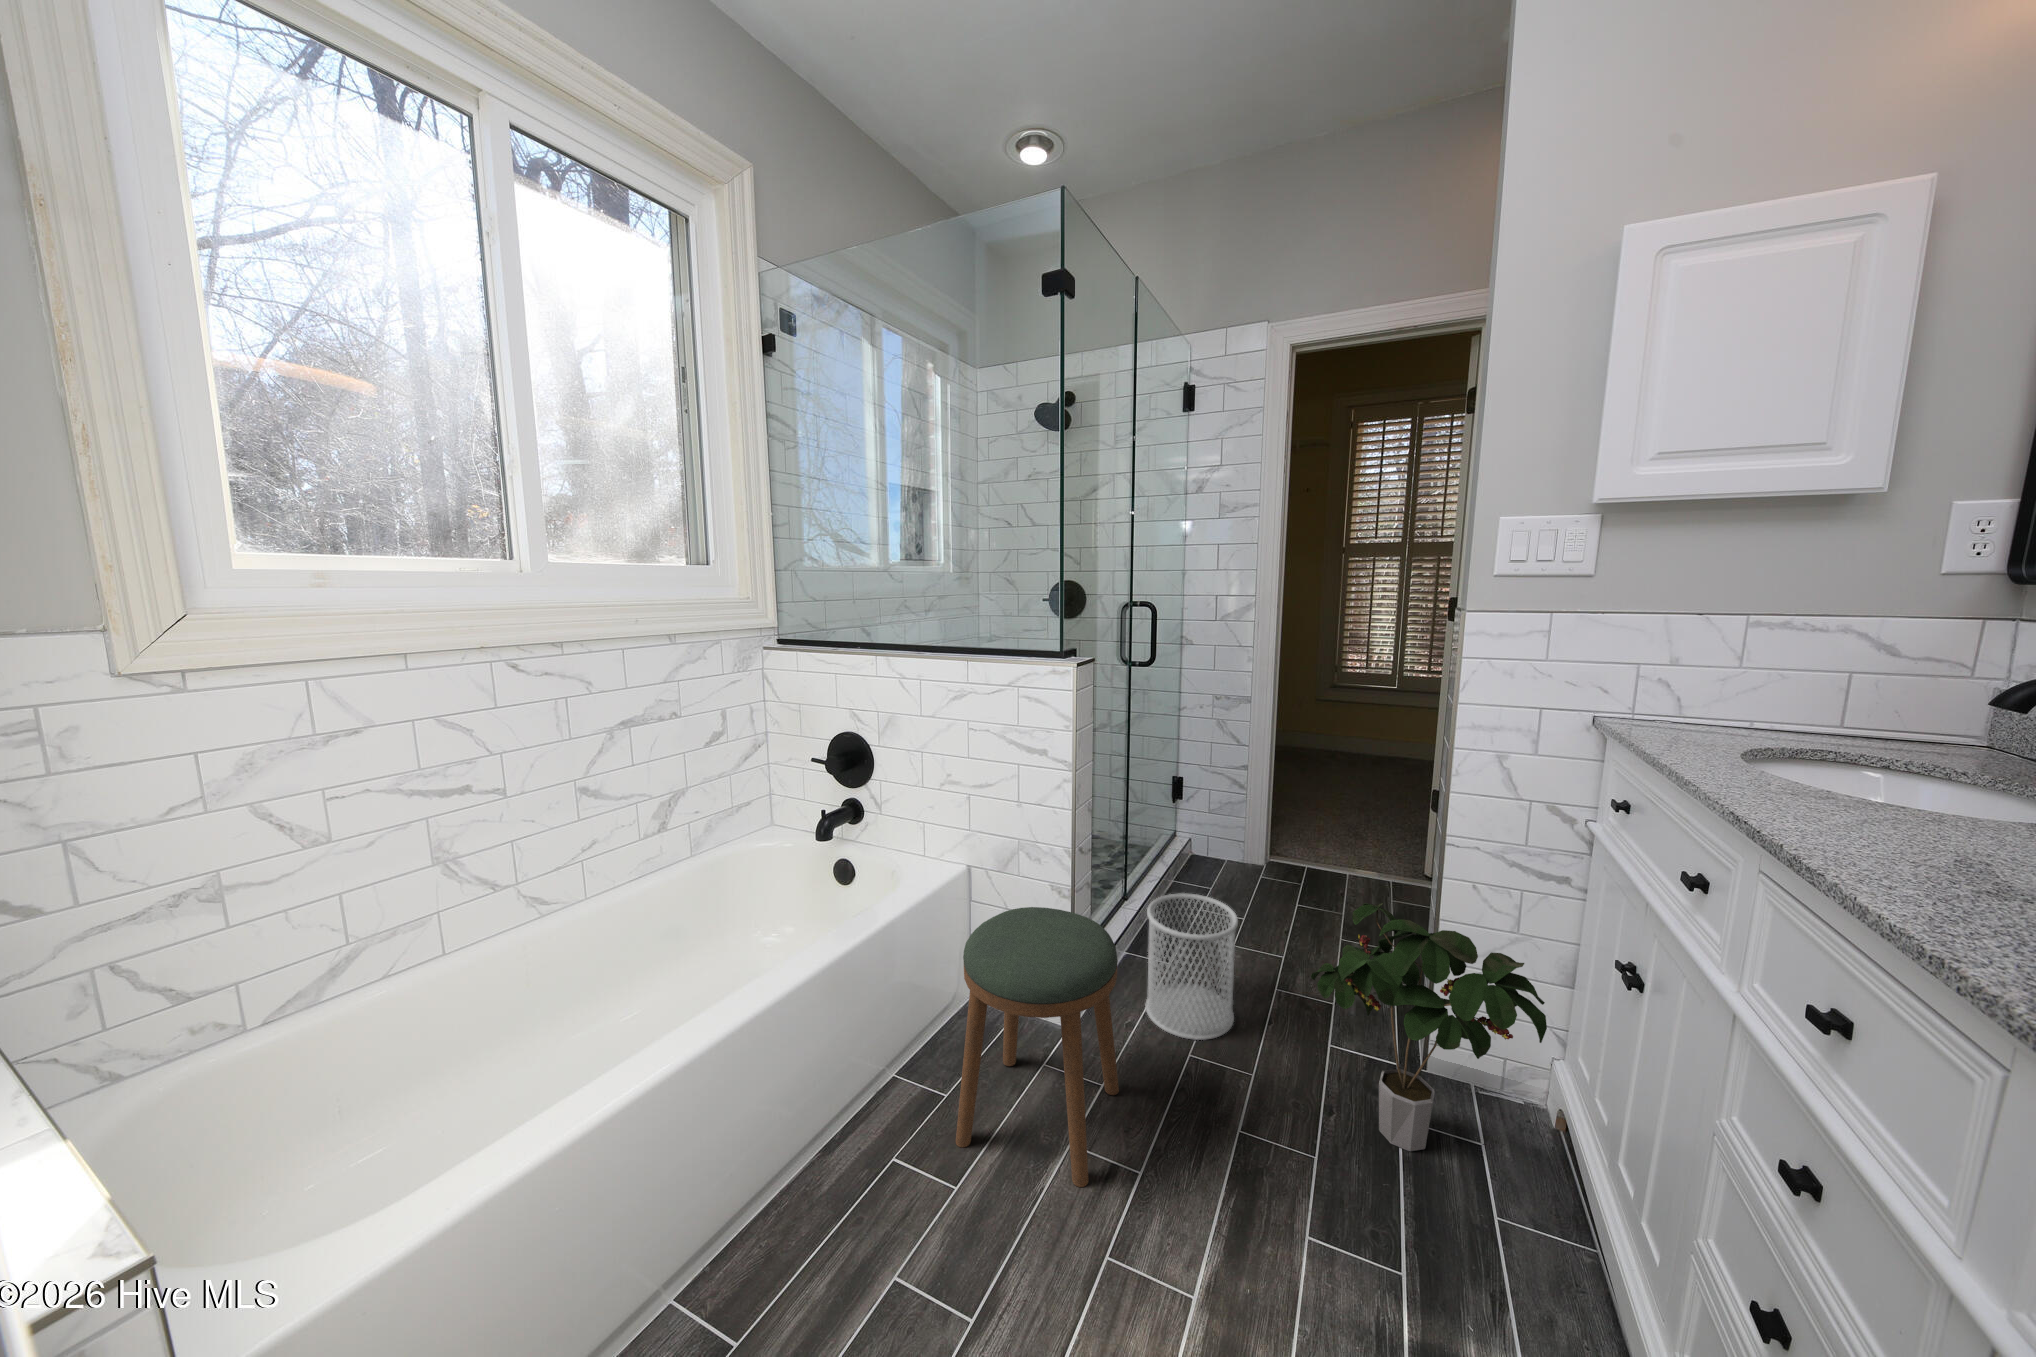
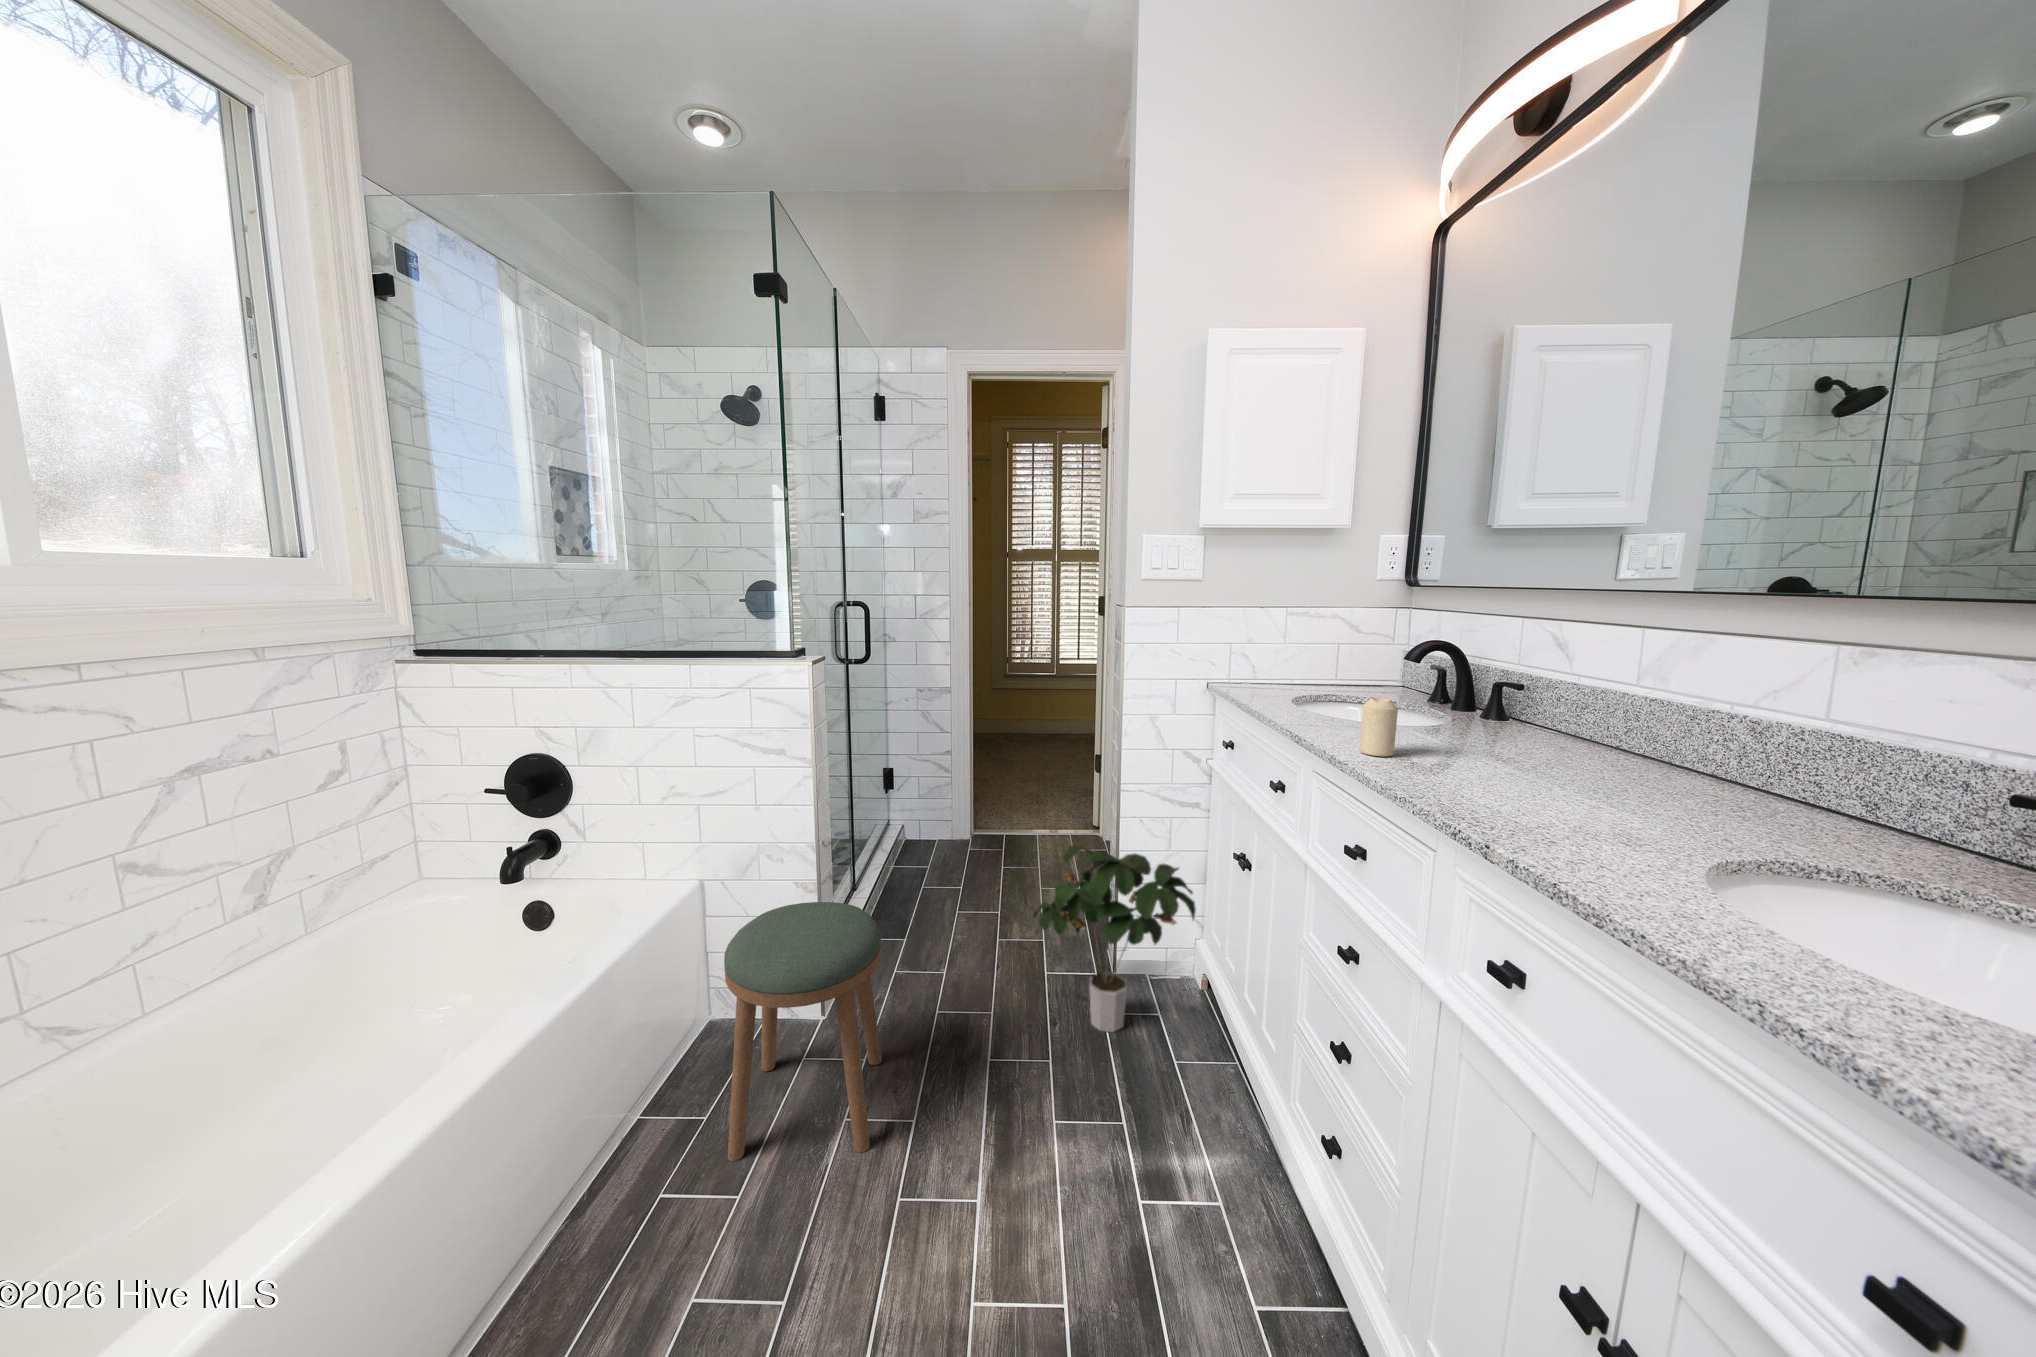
candle: none [1871,769,1971,875] -> present [1360,697,1398,756]
wastebasket: present [1146,893,1238,1040] -> none [889,868,970,998]

